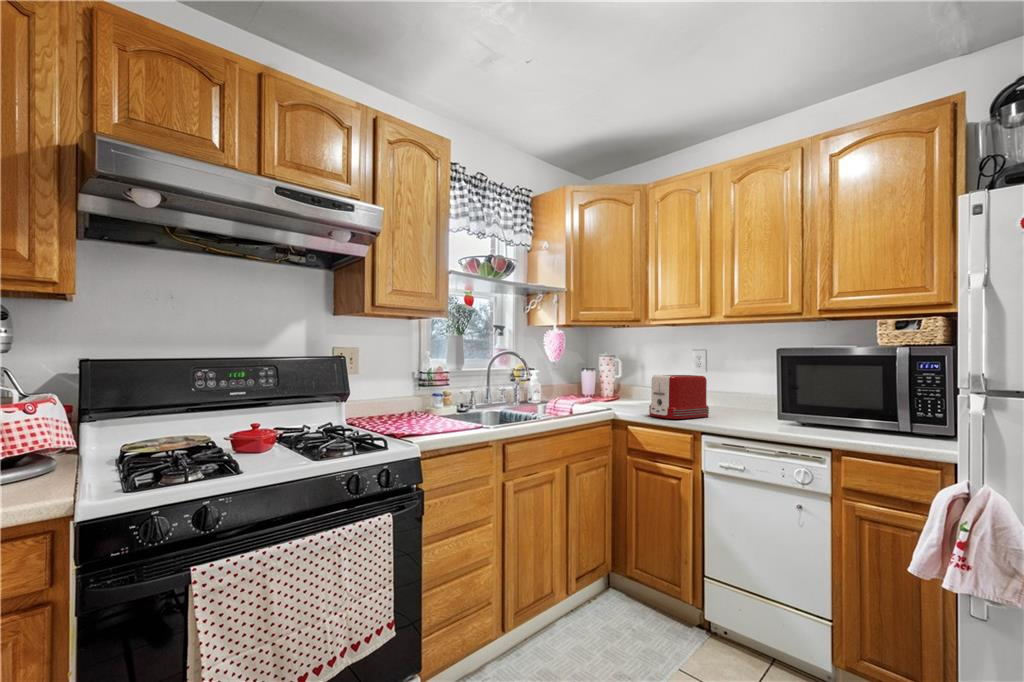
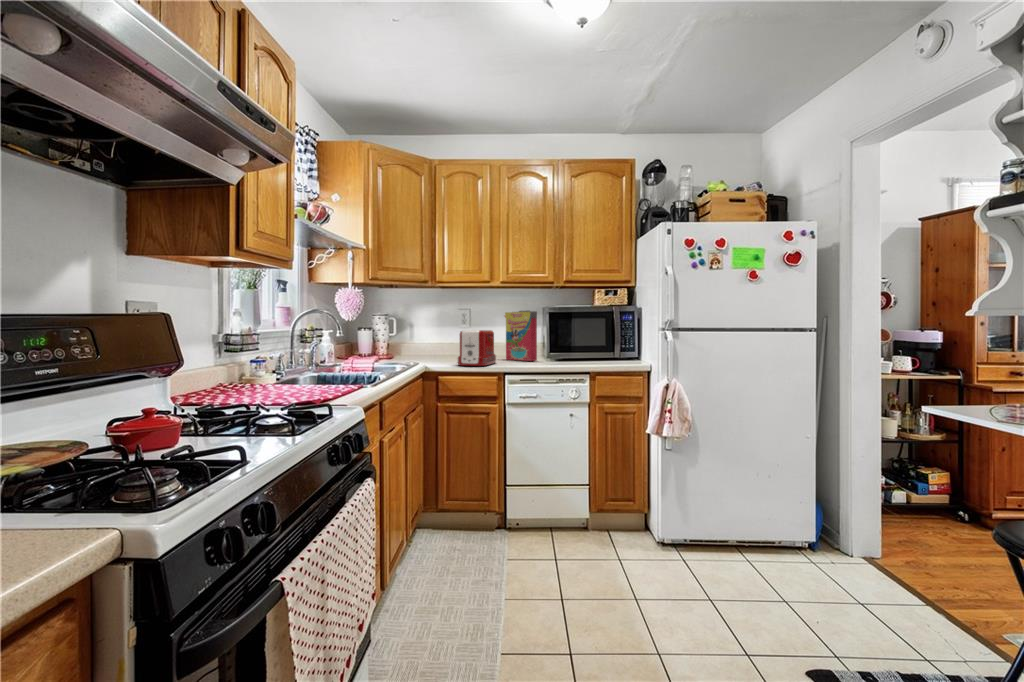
cereal box: none [739,352,782,419] -> present [505,311,537,361]

